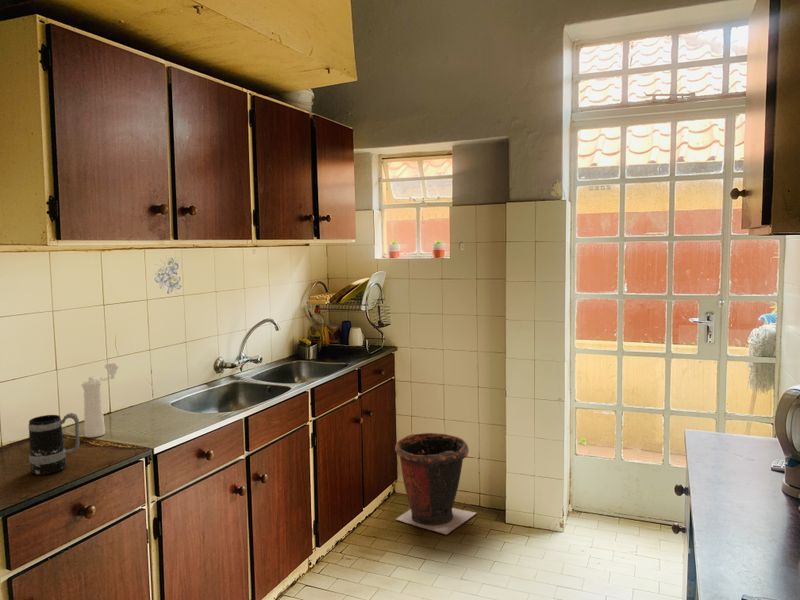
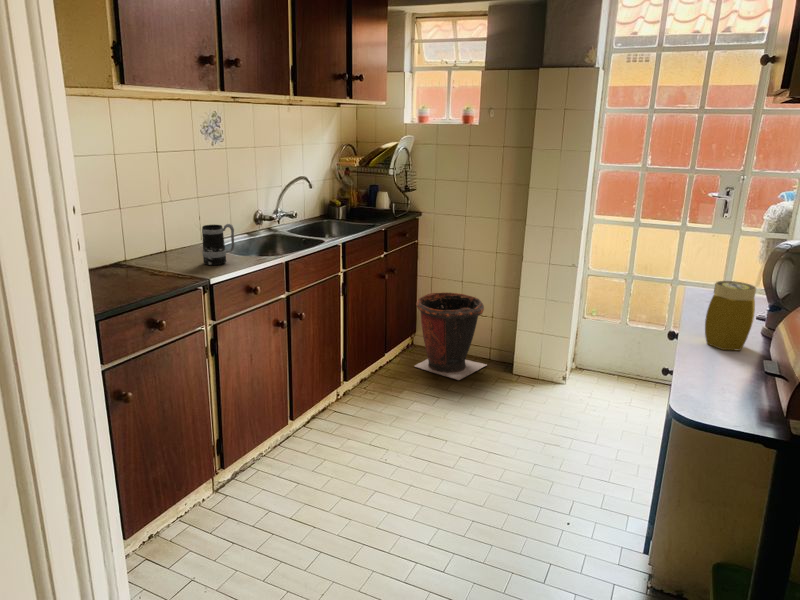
pepper mill: present [82,362,119,437] -> none [143,205,174,270]
mug: present [29,413,80,475] -> present [202,224,234,265]
jar: none [722,428,776,512] -> present [705,281,756,350]

